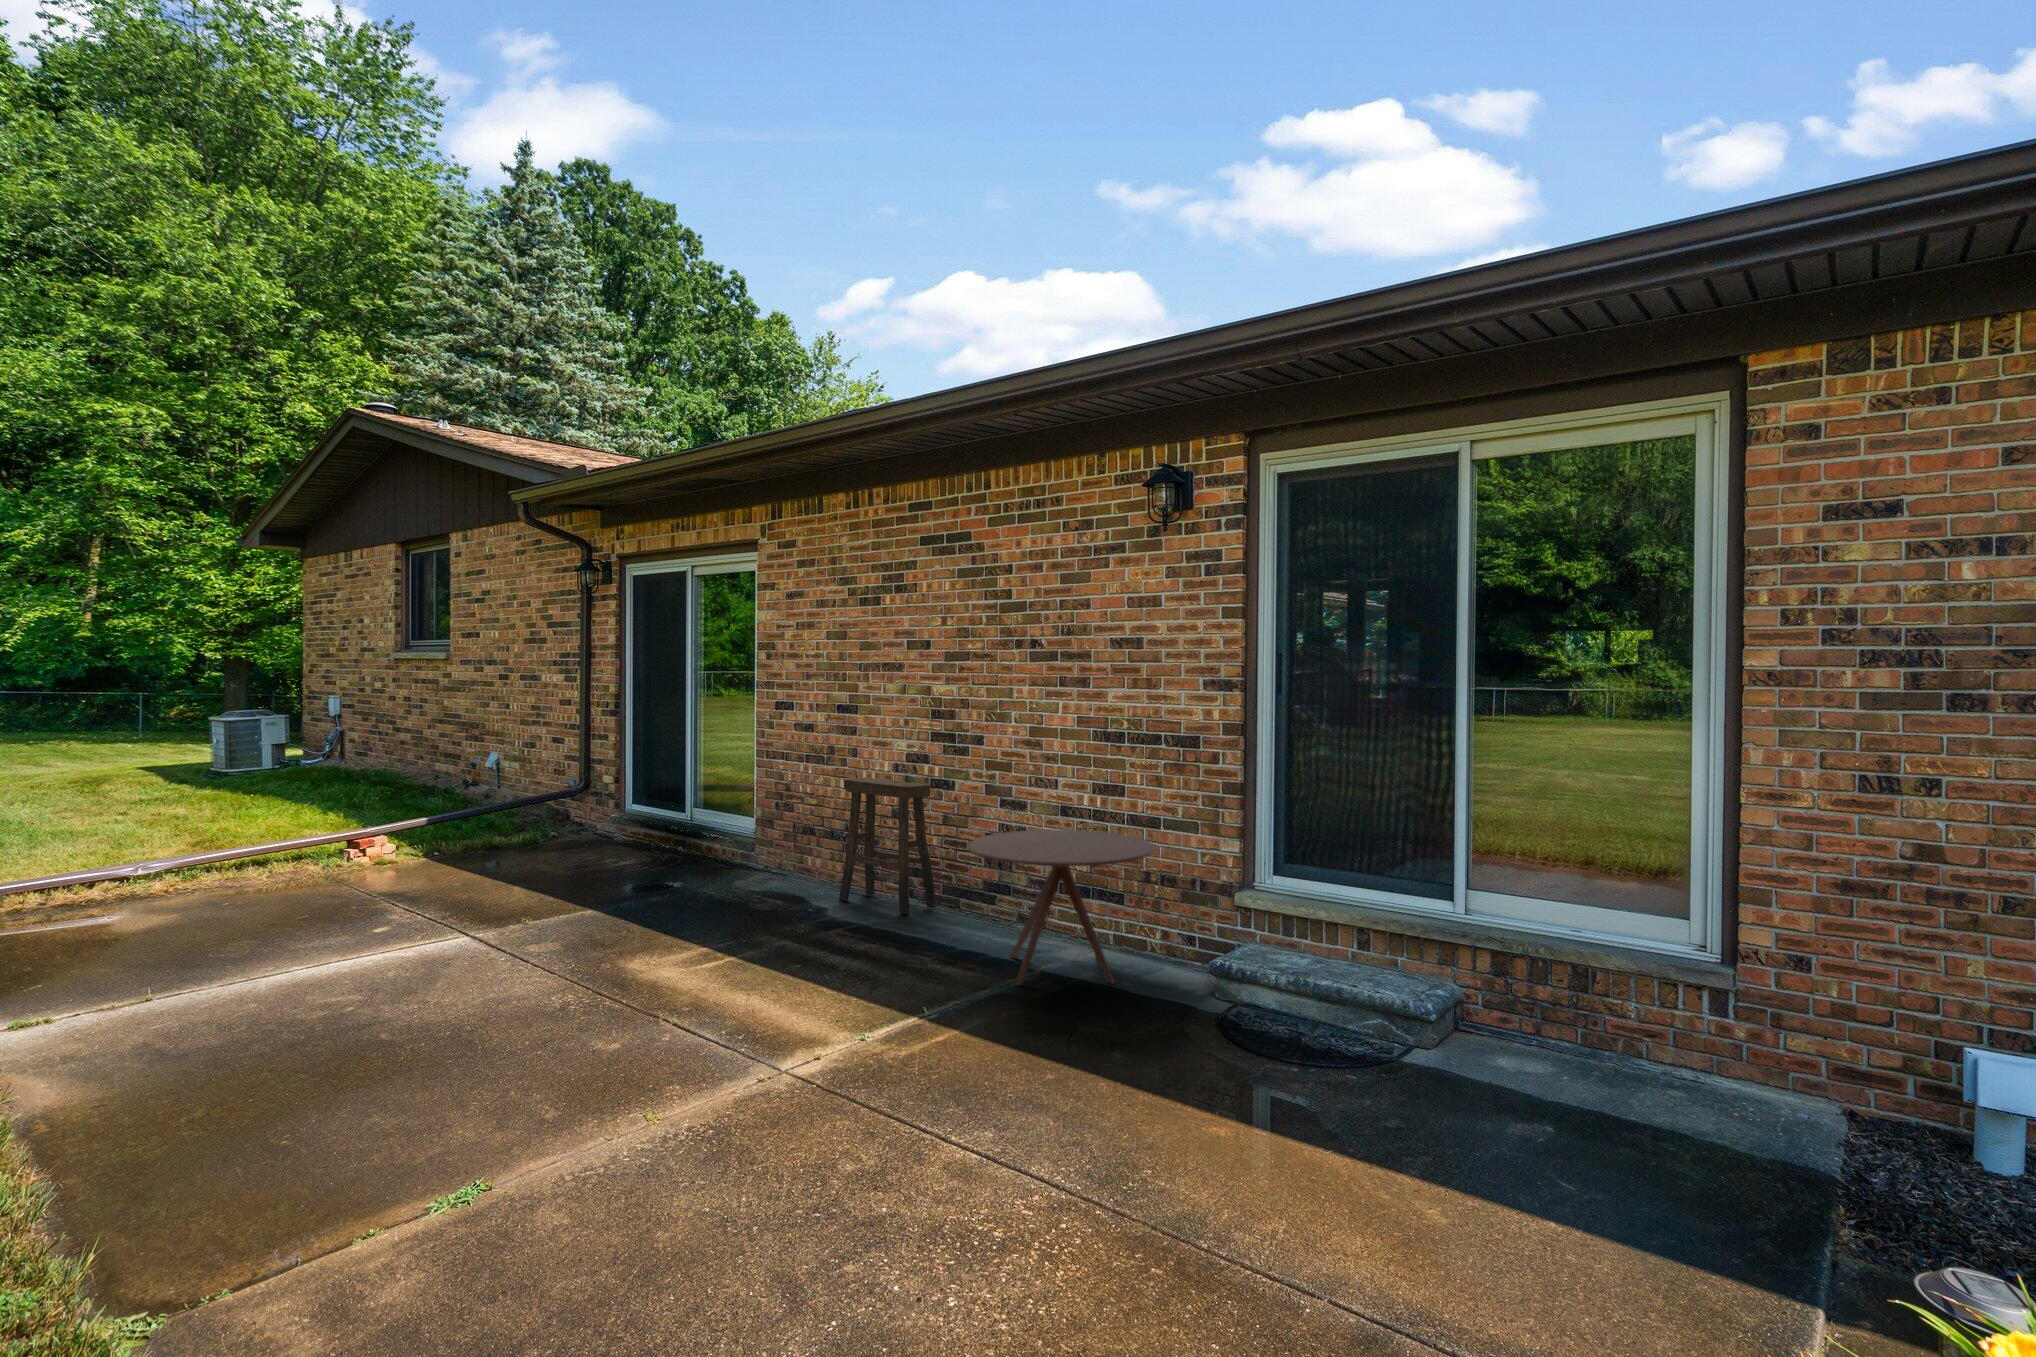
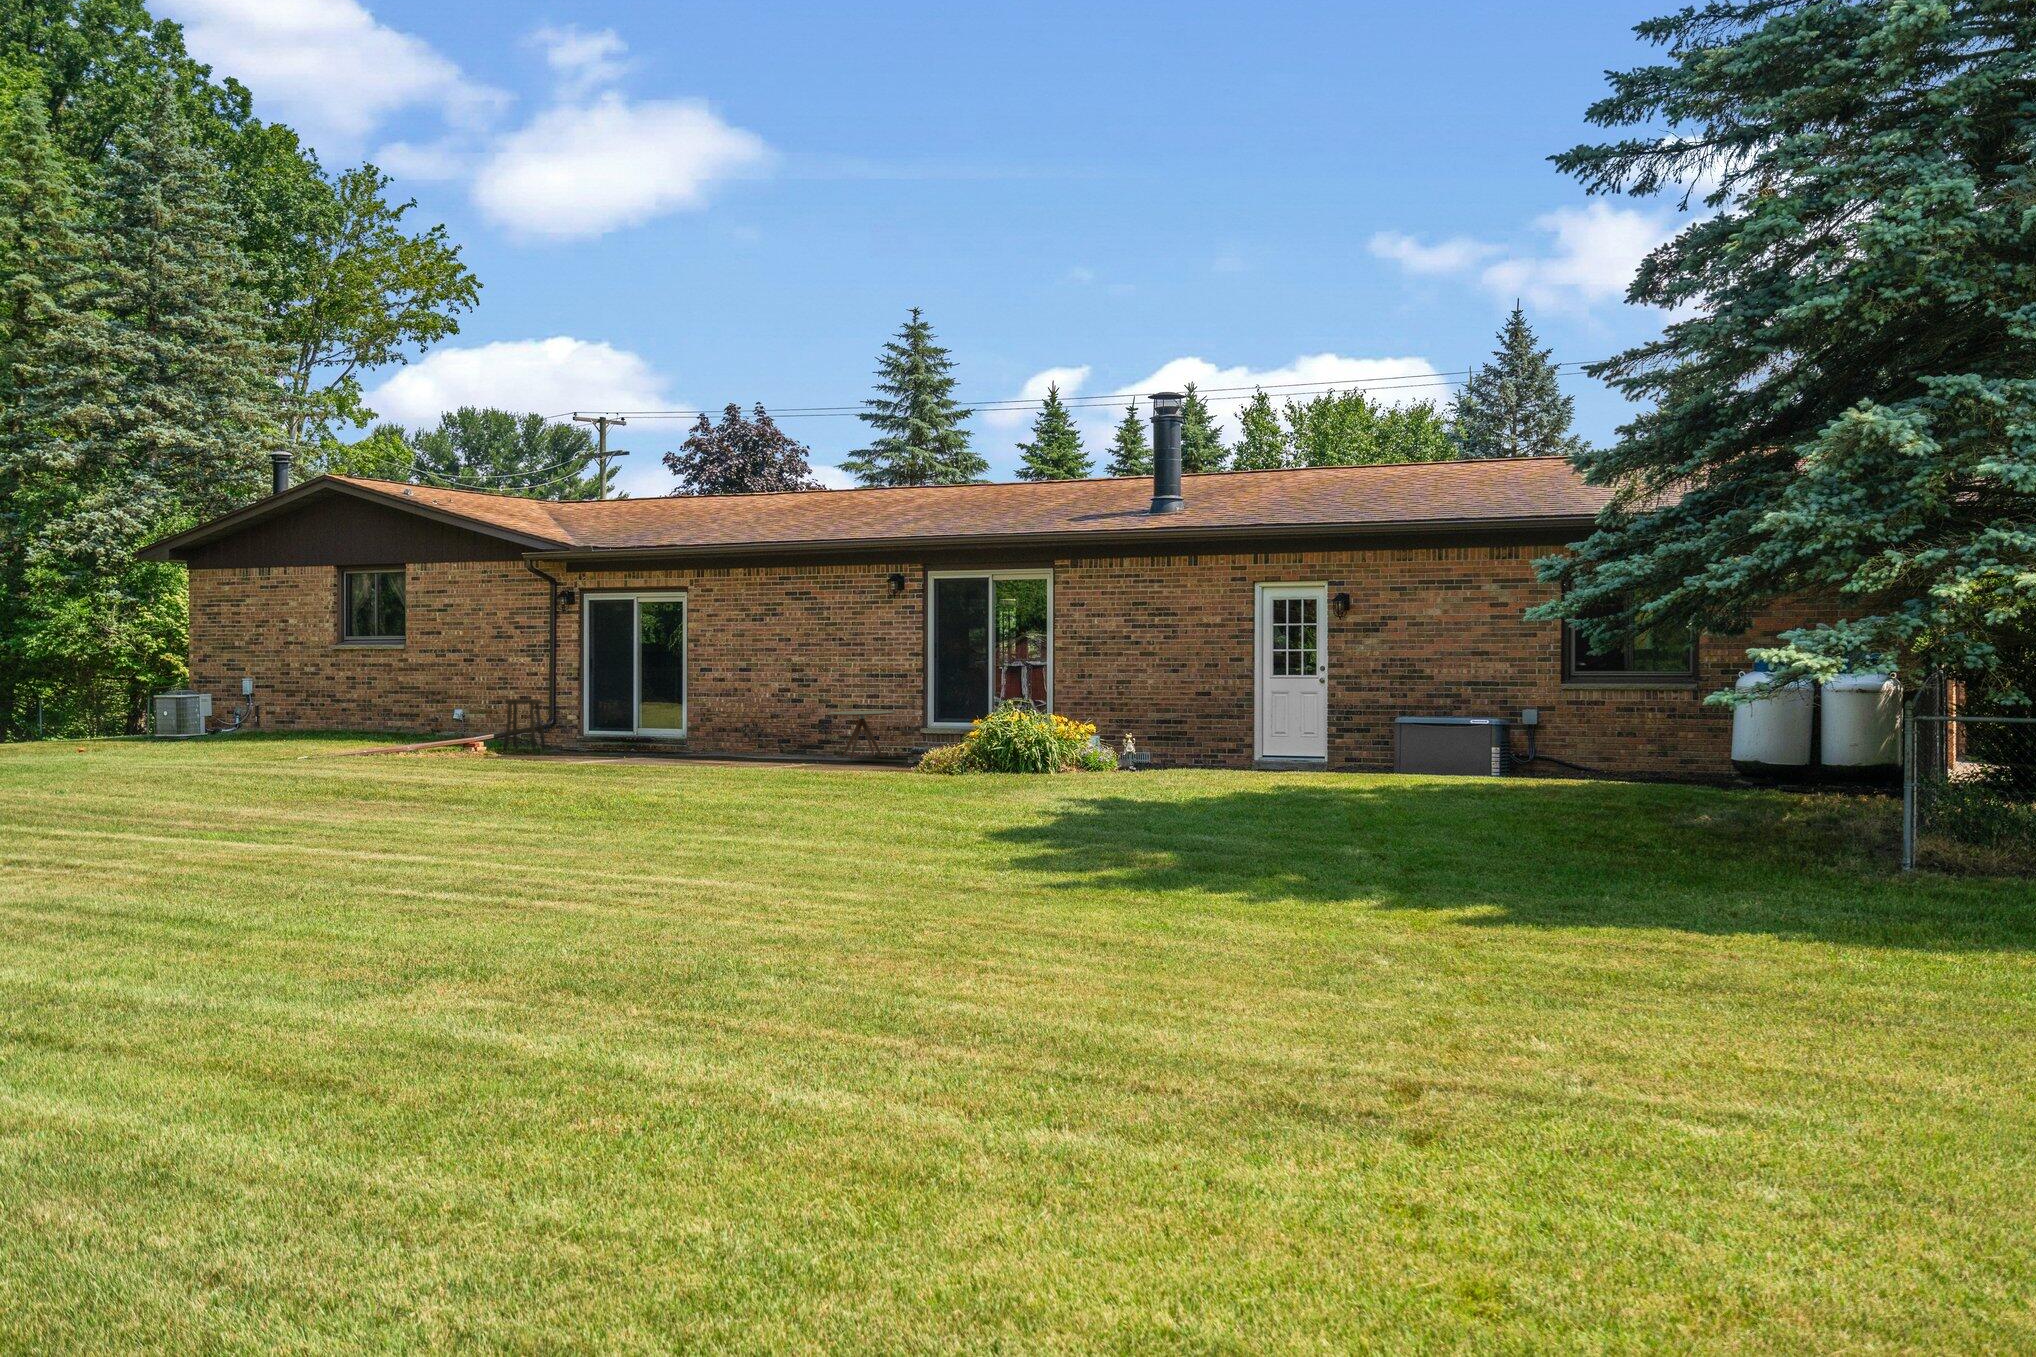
stool: present [839,778,936,915] -> present [504,699,546,750]

